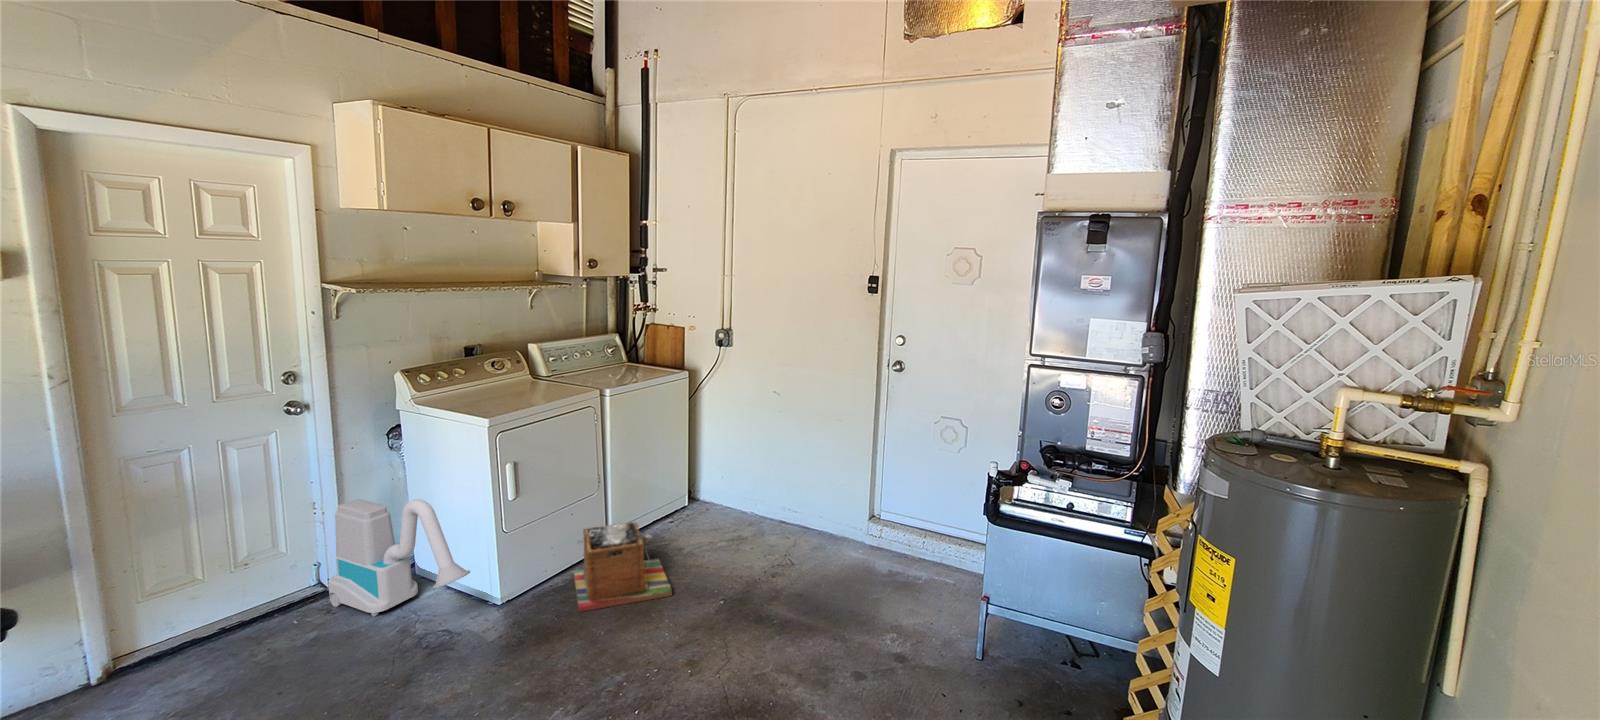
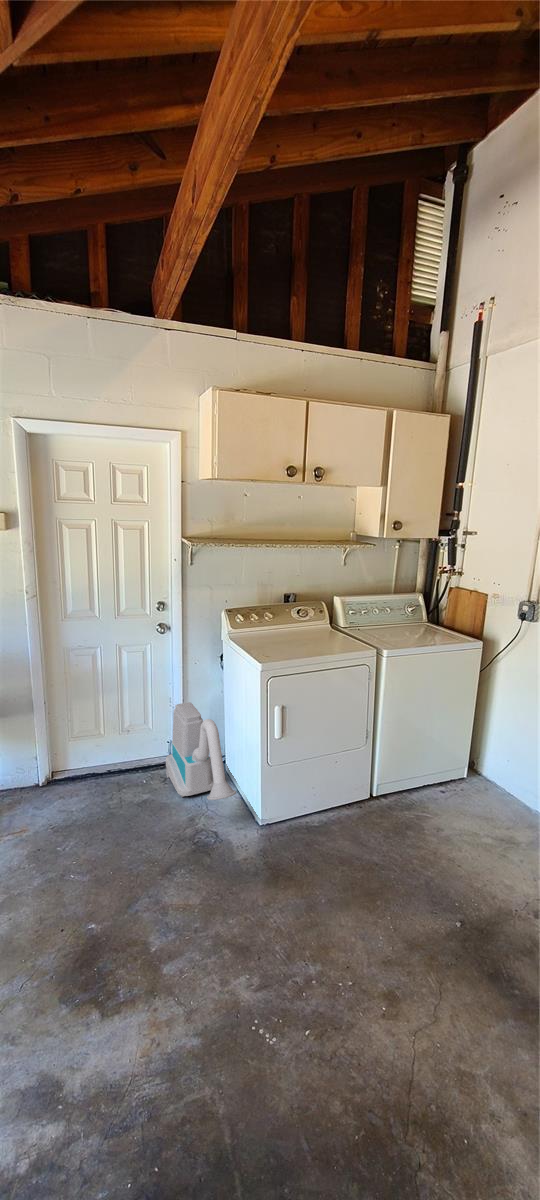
laundry basket: present [574,522,672,612] -> none [316,782,413,889]

